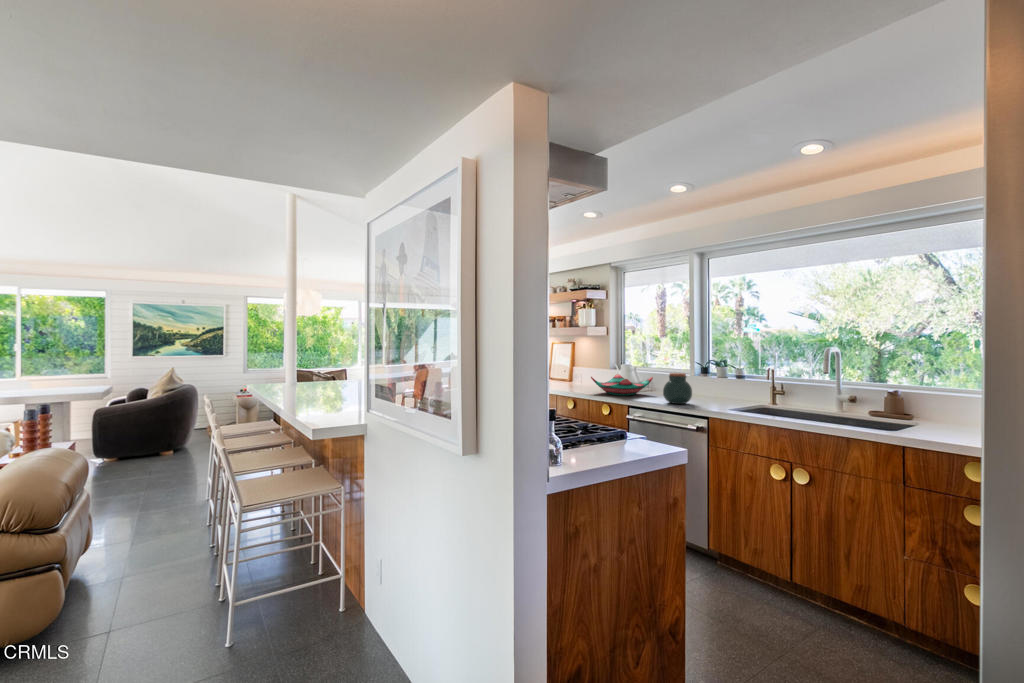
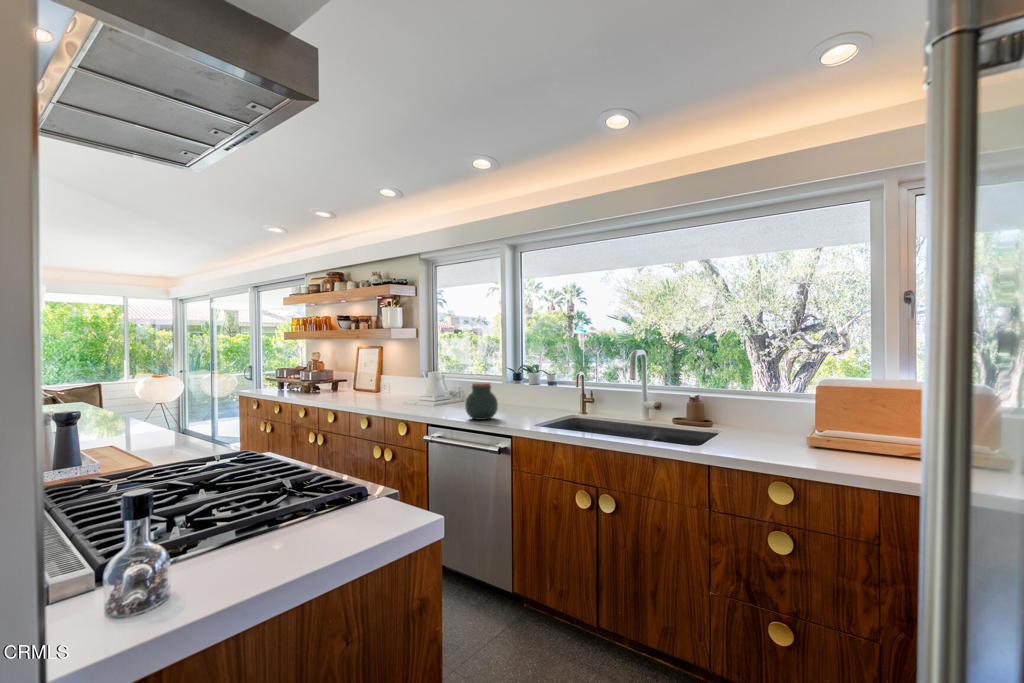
decorative bowl: present [591,374,653,395] -> none [387,384,461,410]

